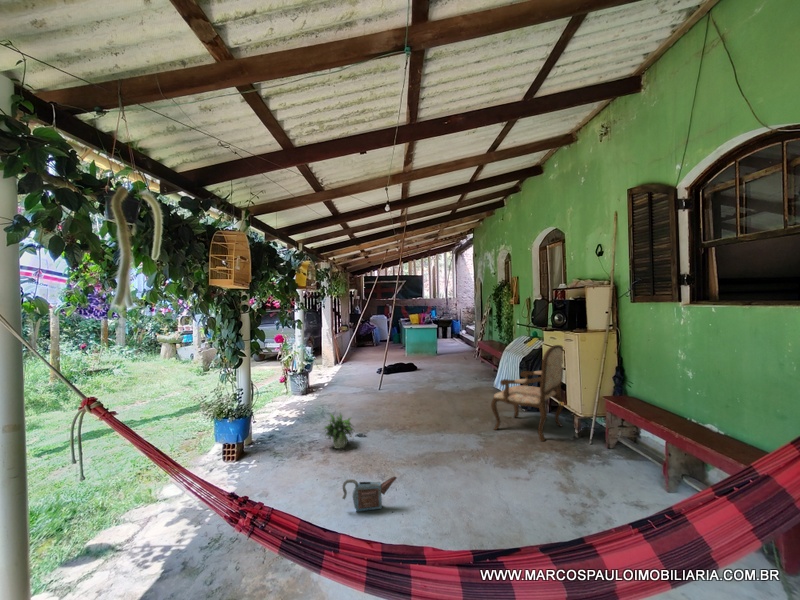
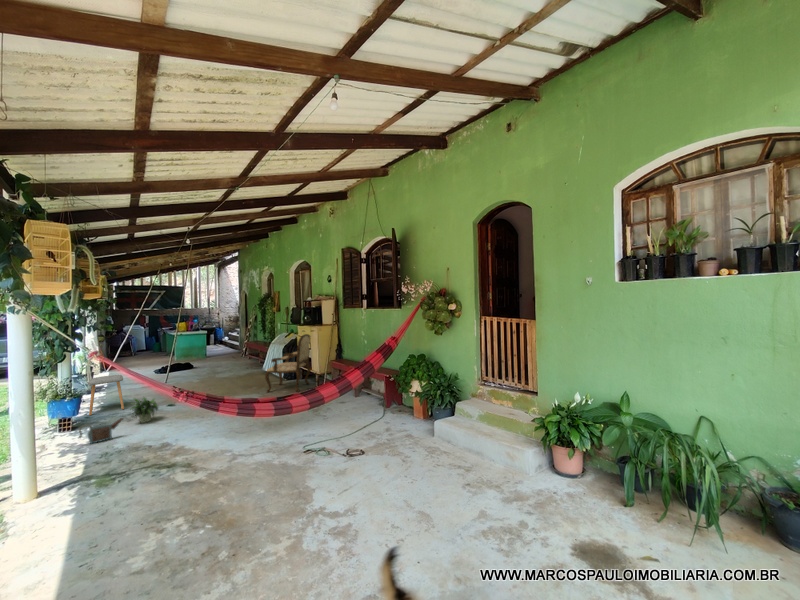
stool: none [303,375,338,419] -> present [88,375,124,416]
watering can: present [342,477,396,511] -> present [79,418,123,443]

